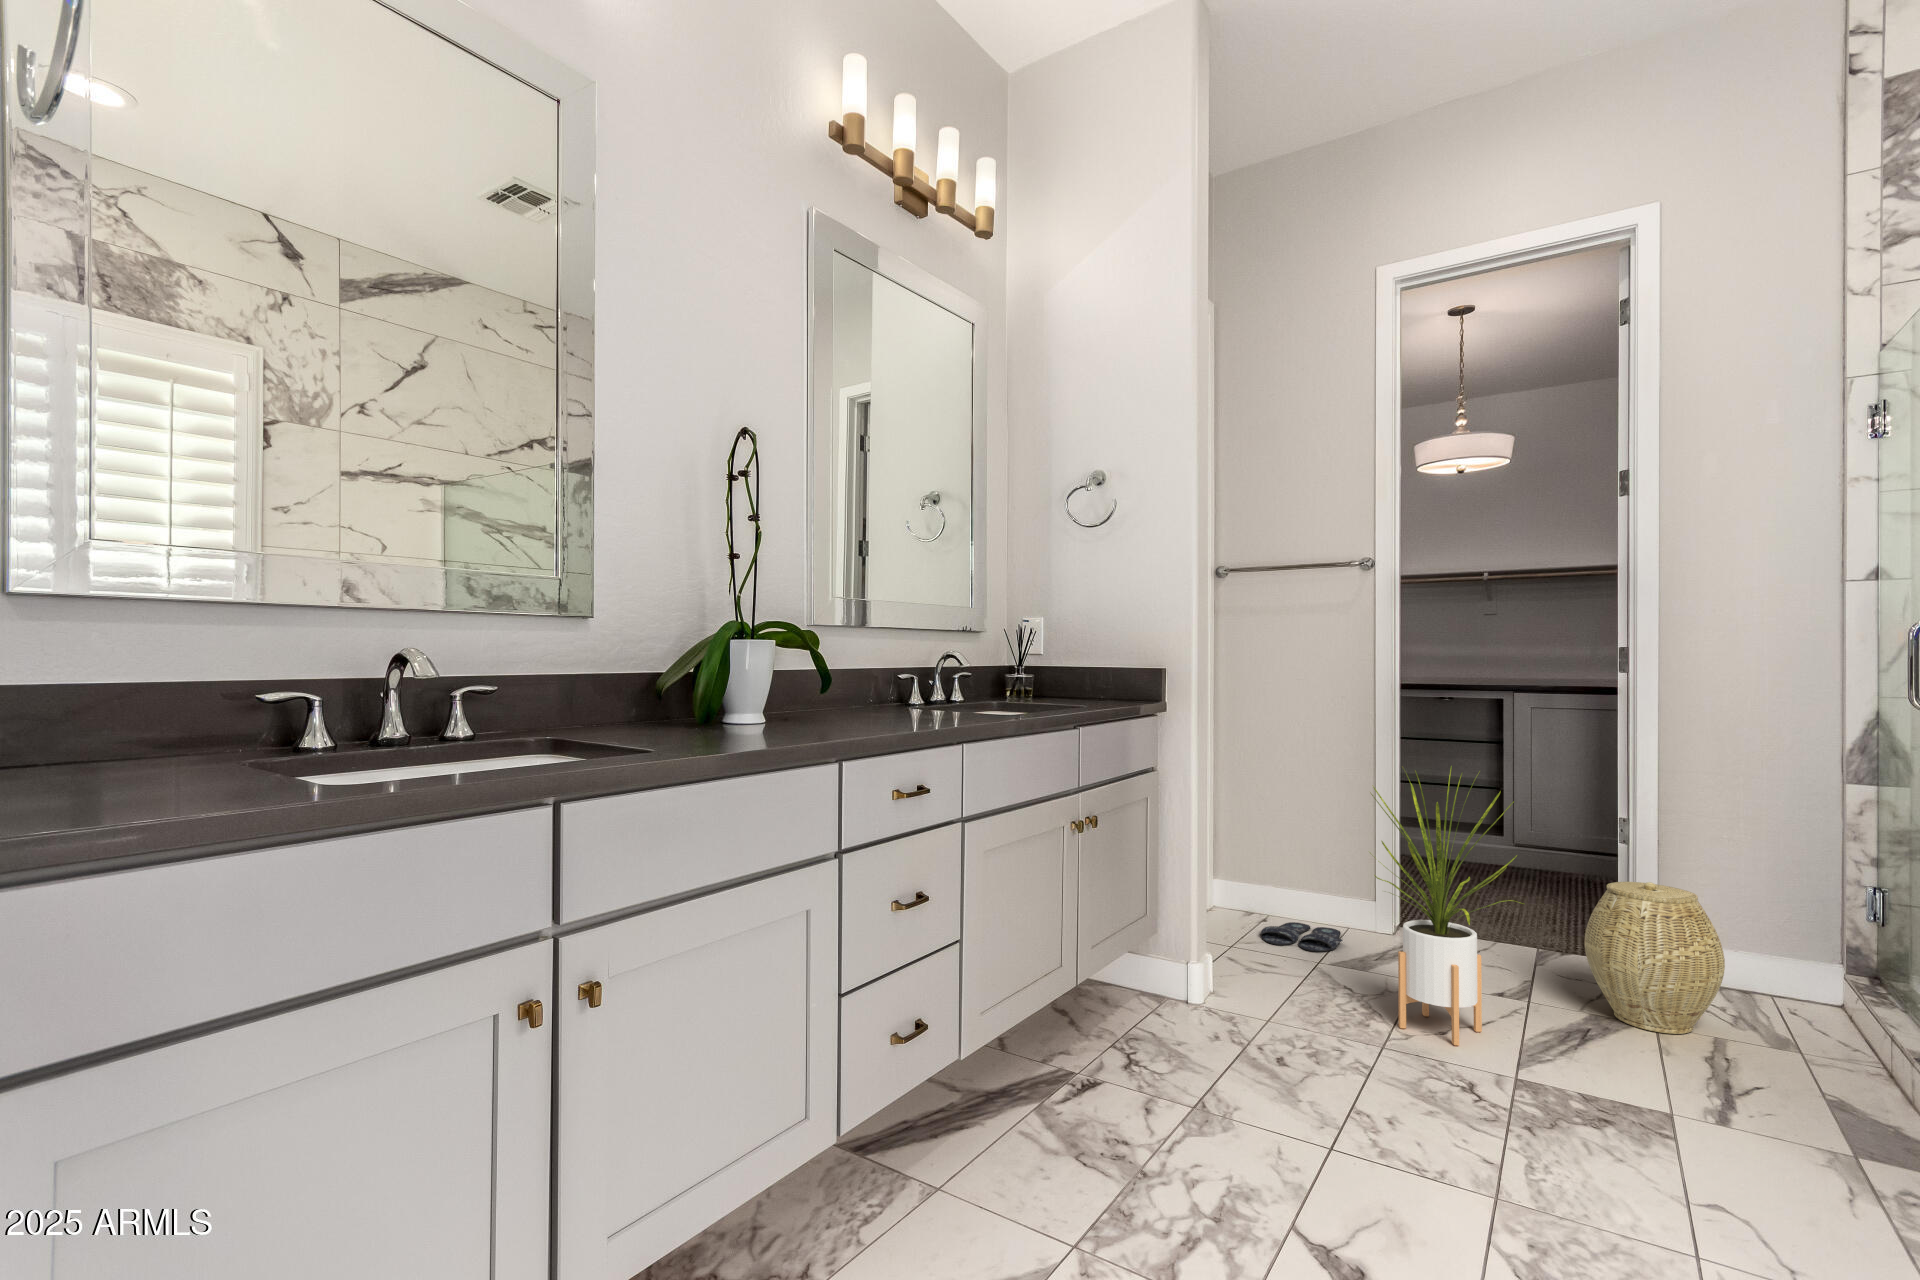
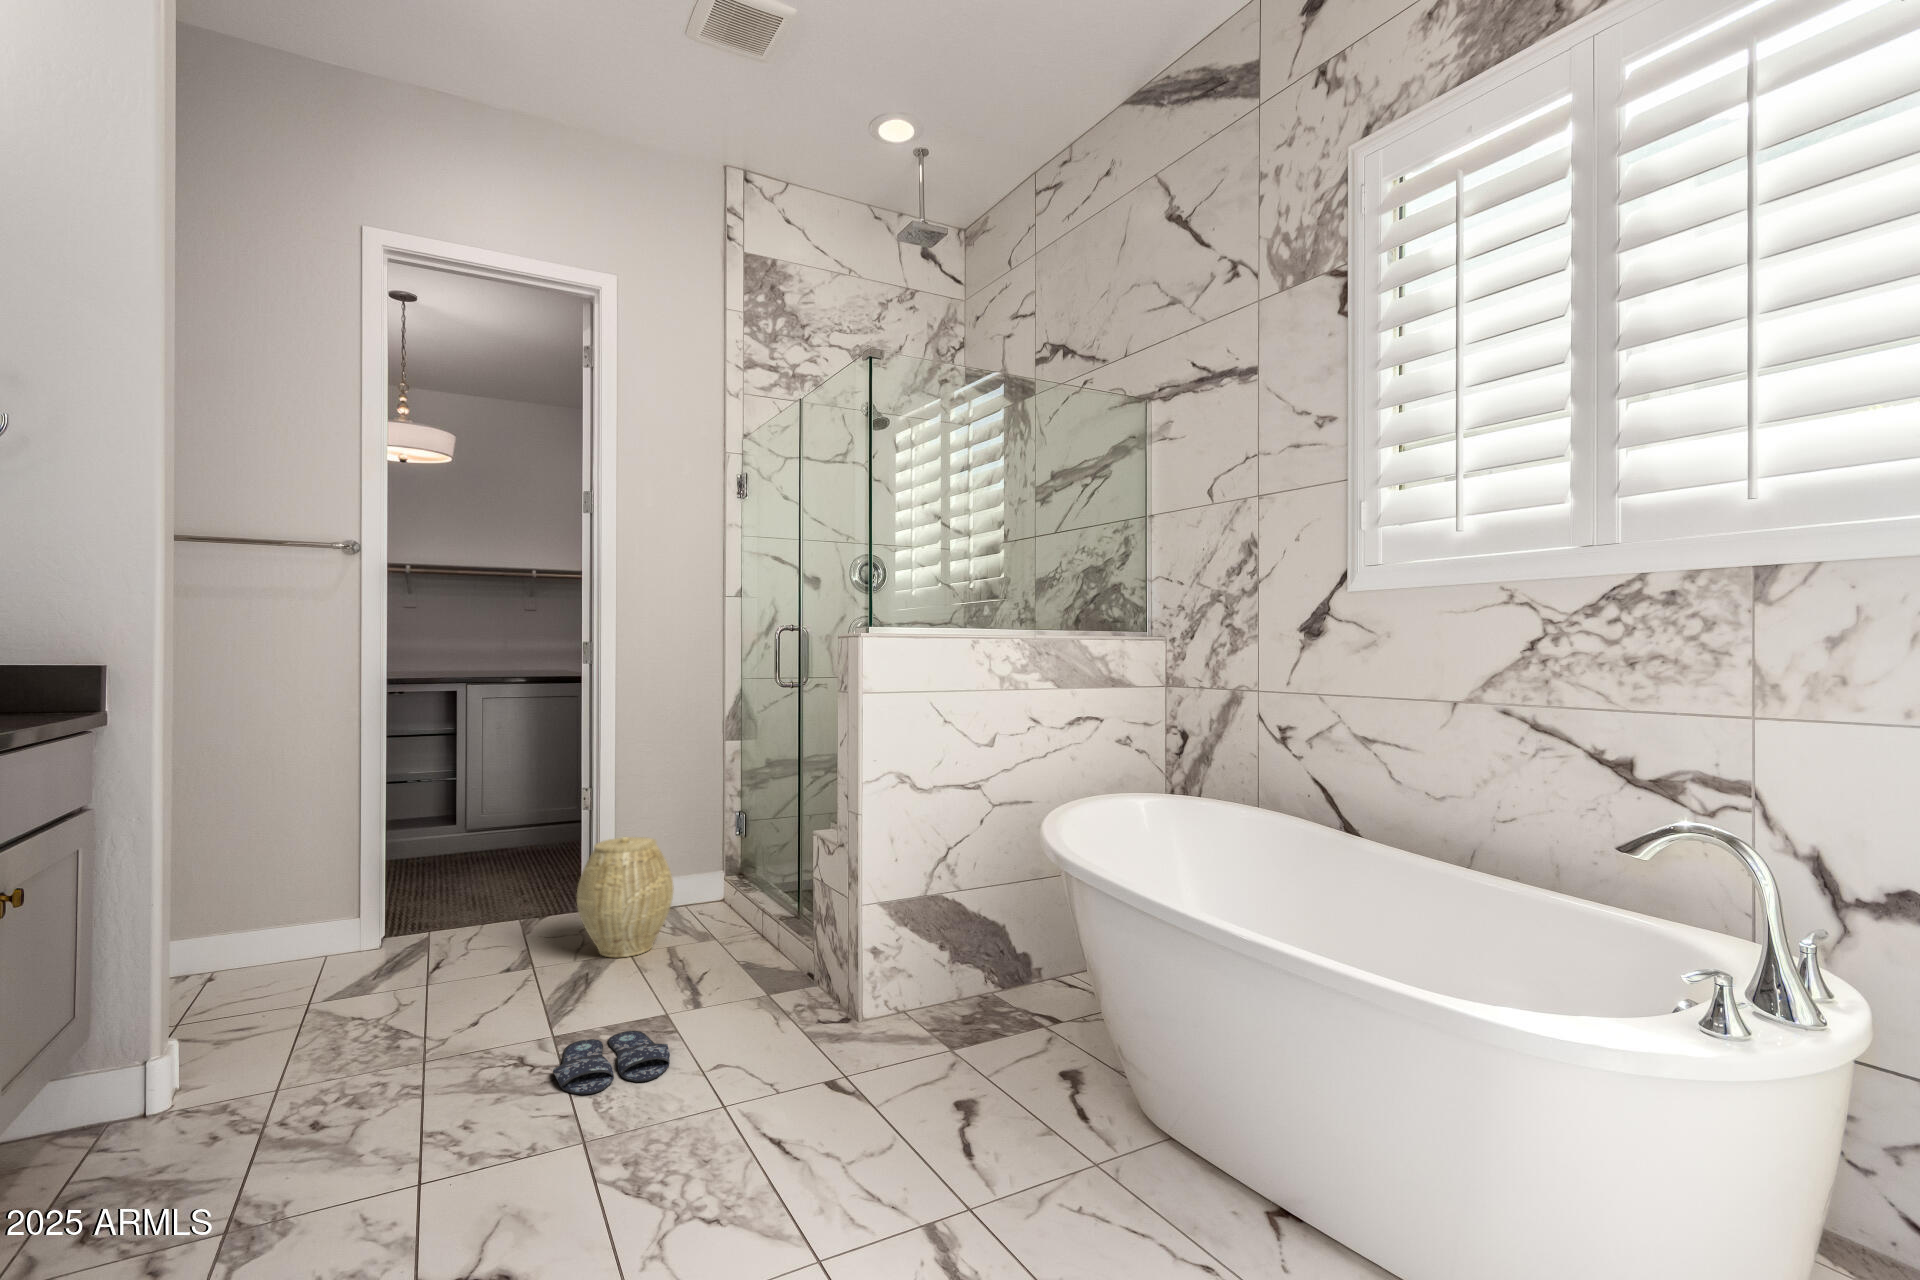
house plant: present [1370,769,1520,1045] -> none [391,761,549,1036]
slippers: present [1261,922,1343,952] -> present [553,1031,670,1095]

